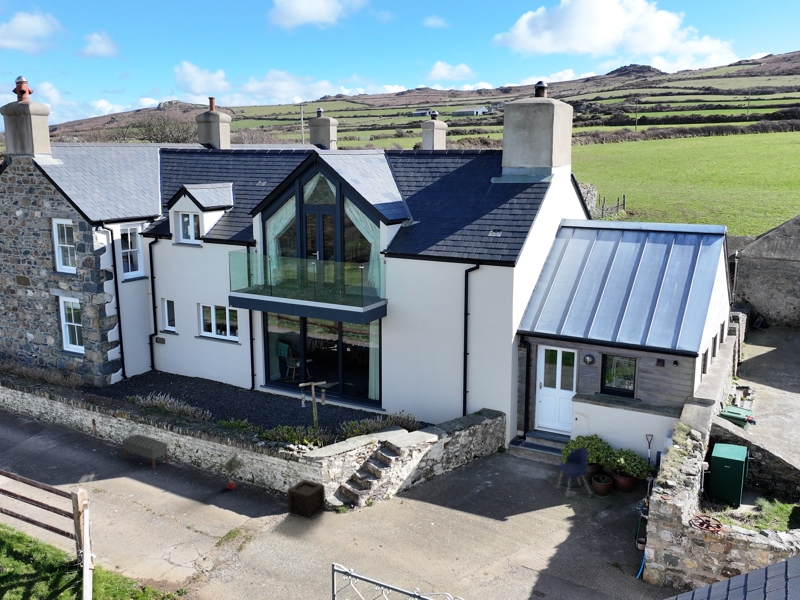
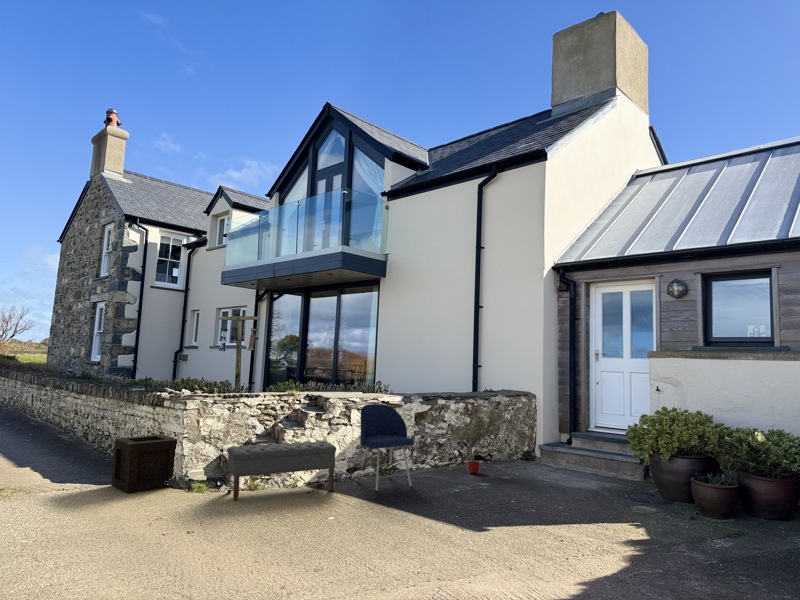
bench: present [122,434,168,469] -> present [227,440,336,501]
chair: present [558,447,590,490] -> present [356,404,413,491]
potted tree: present [220,452,243,489] -> present [450,407,497,474]

